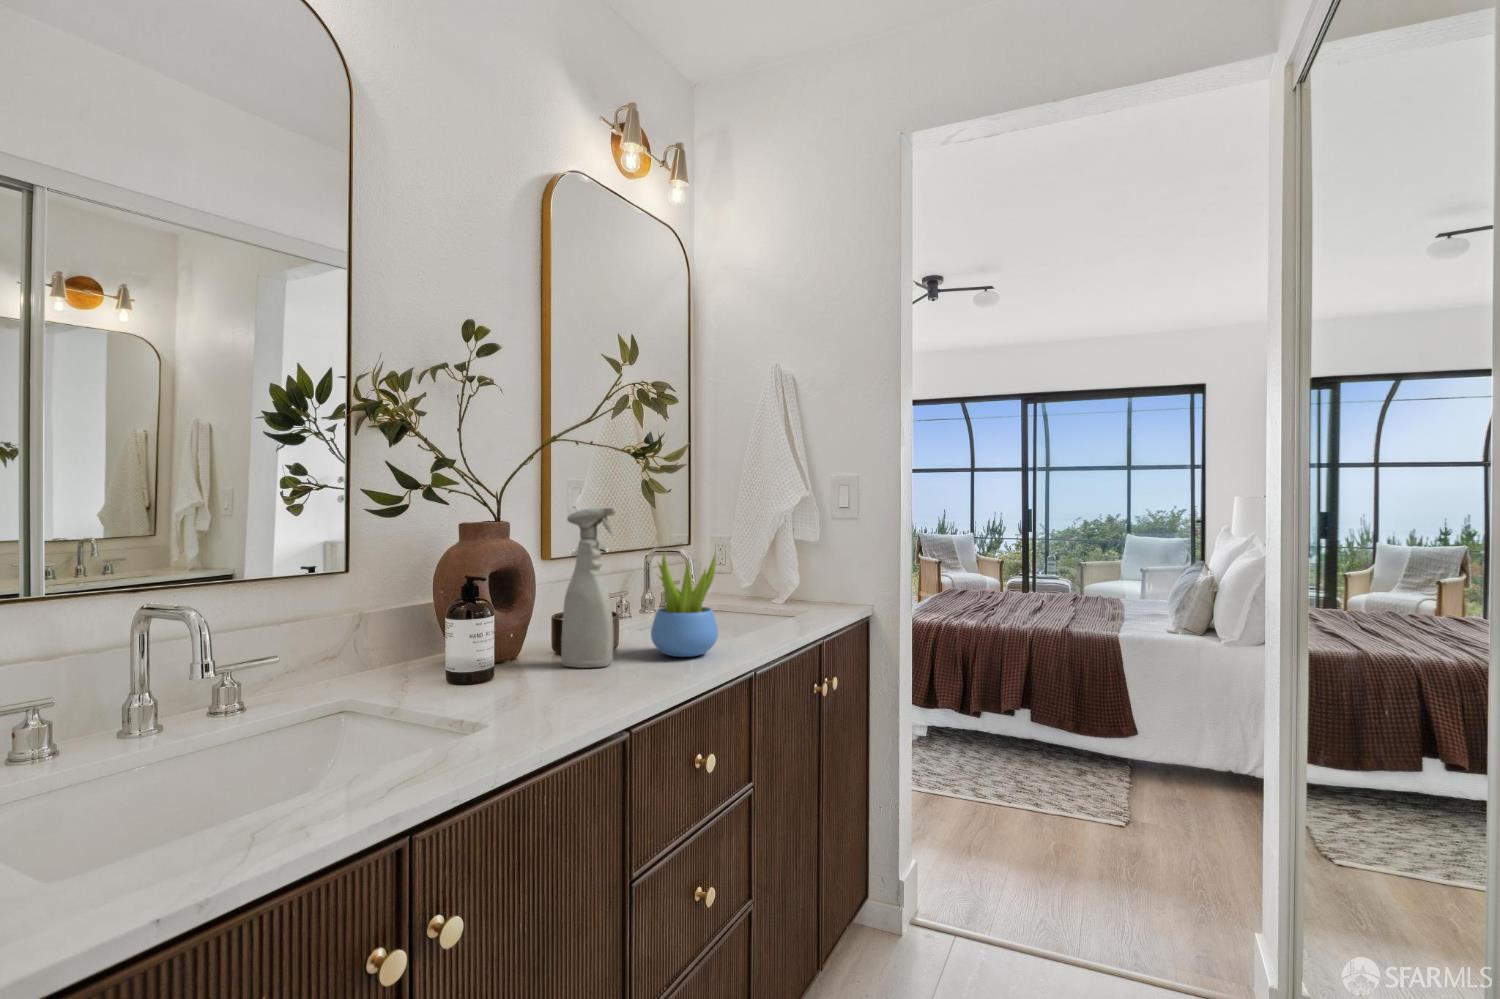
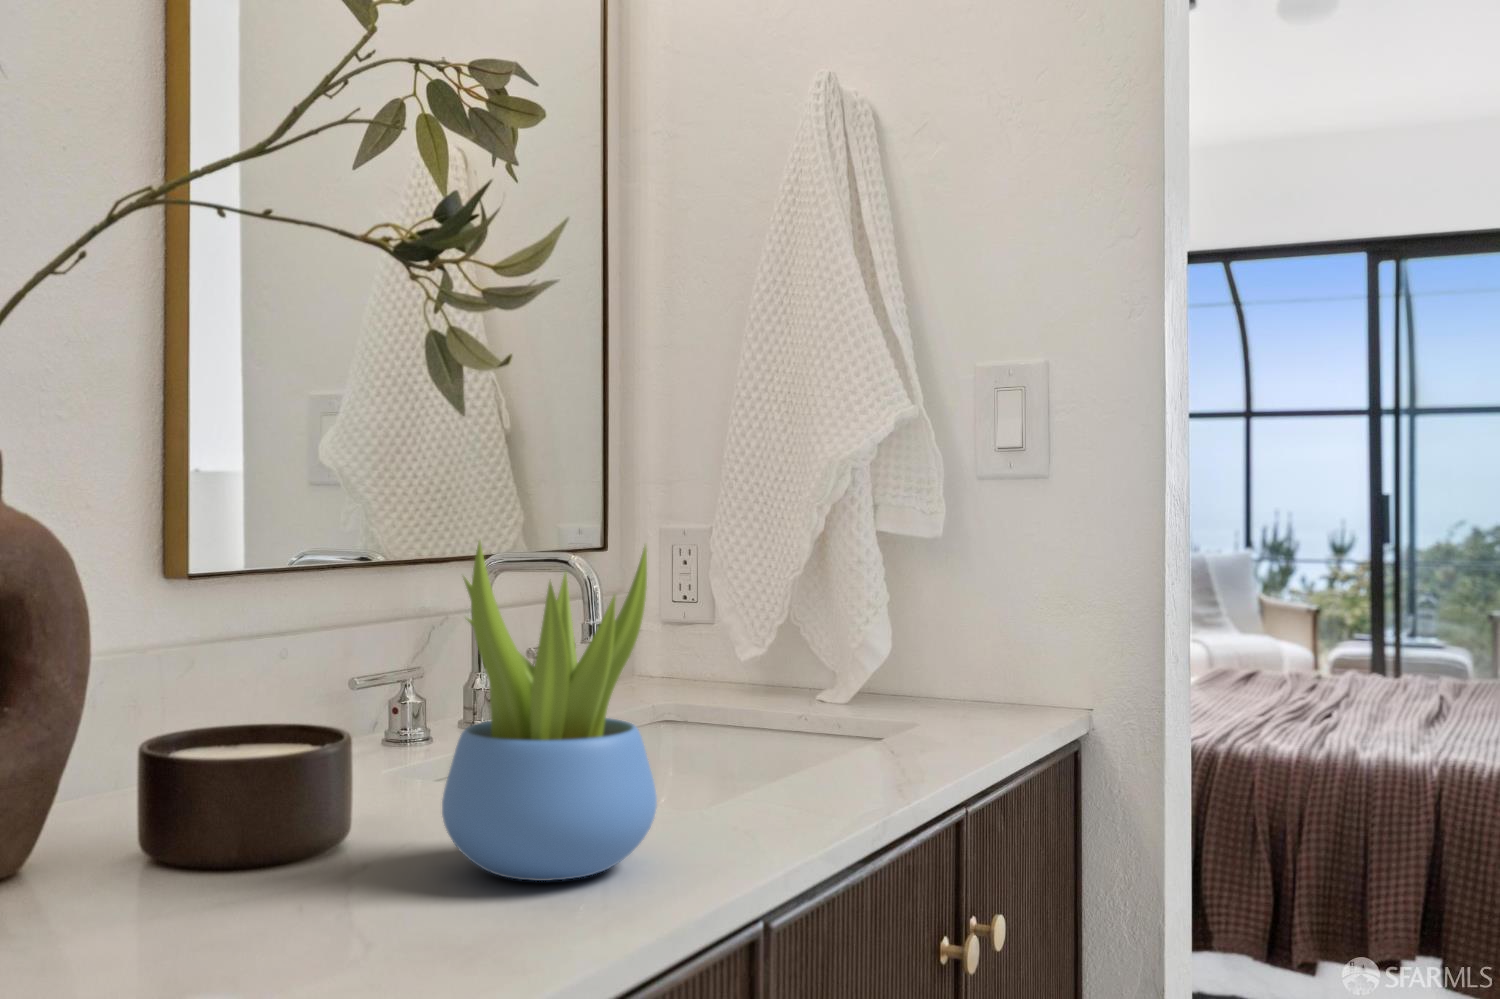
spray bottle: present [561,508,616,668] -> none [133,394,317,923]

